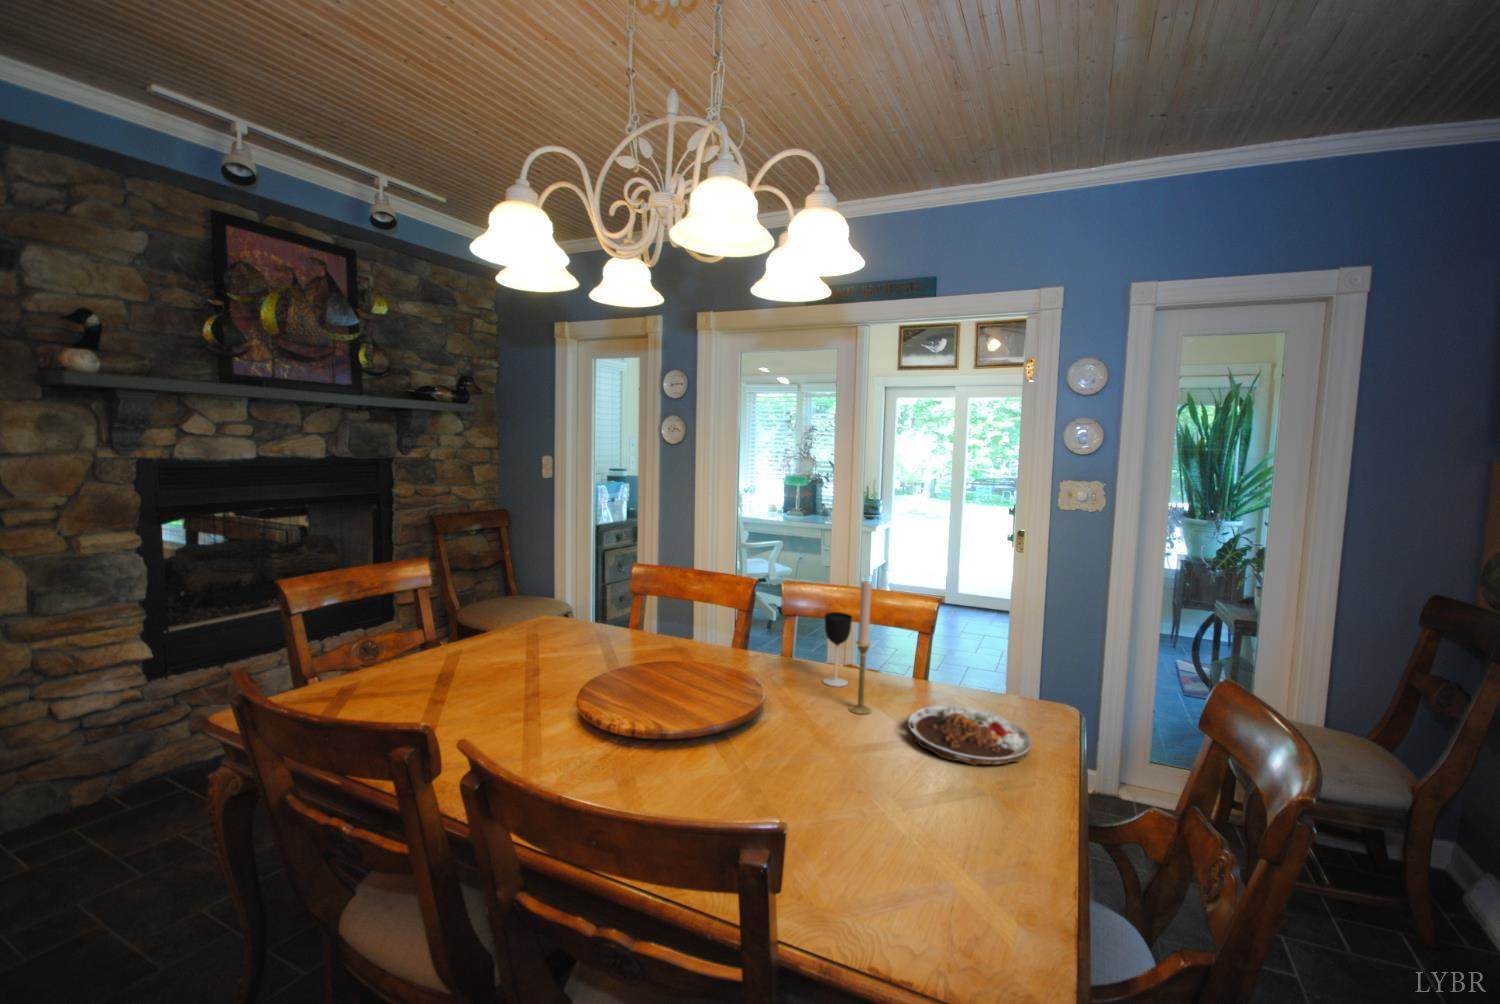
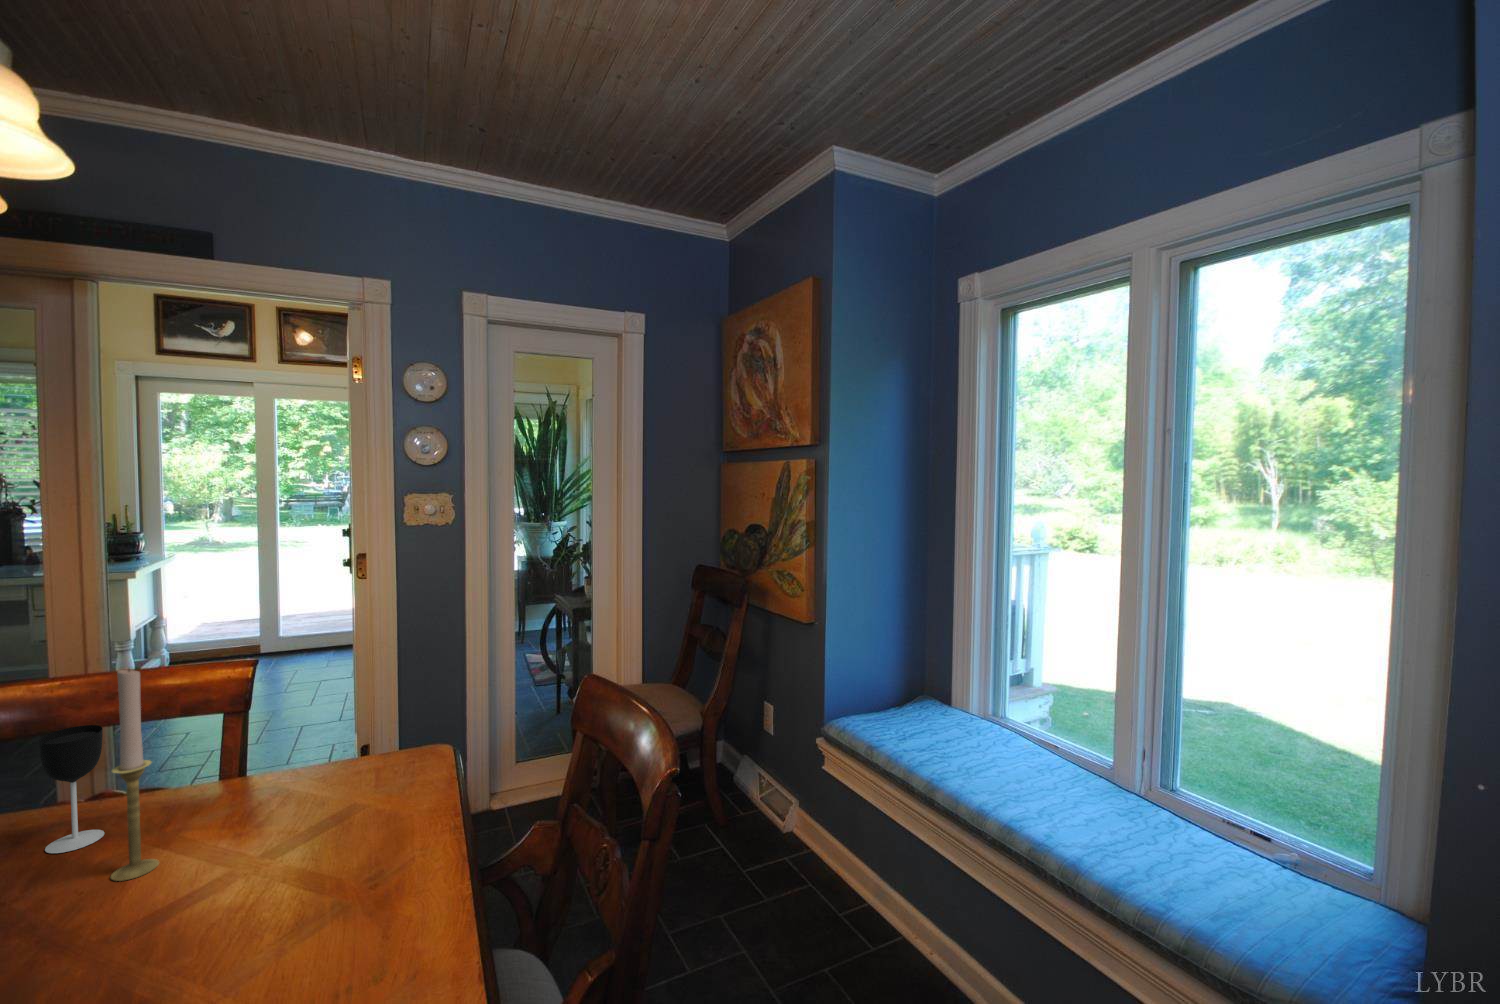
plate: present [908,705,1032,765] -> none [230,788,414,884]

